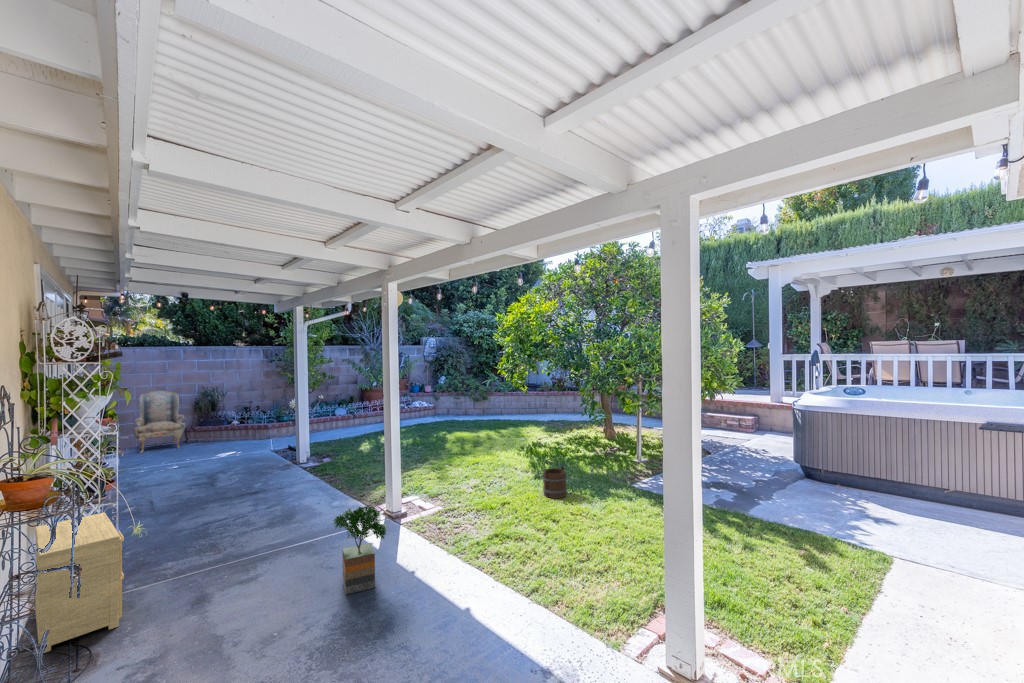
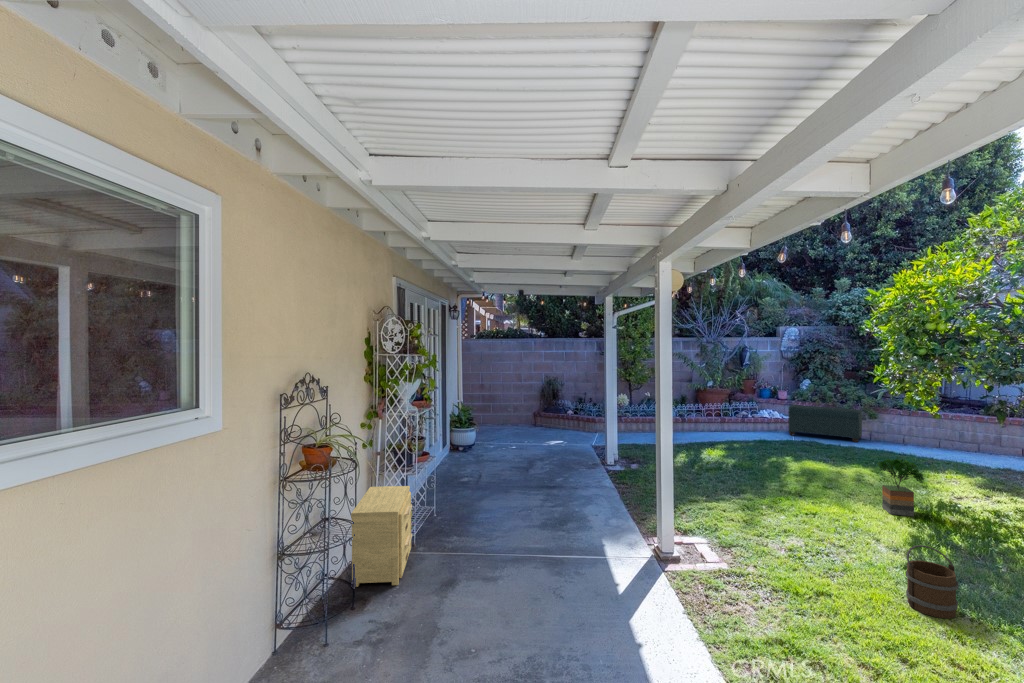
armchair: present [134,391,185,453] -> none [493,376,529,429]
bench: none [434,395,479,419] -> present [788,405,862,442]
potted tree: present [333,506,386,594] -> present [877,459,925,516]

